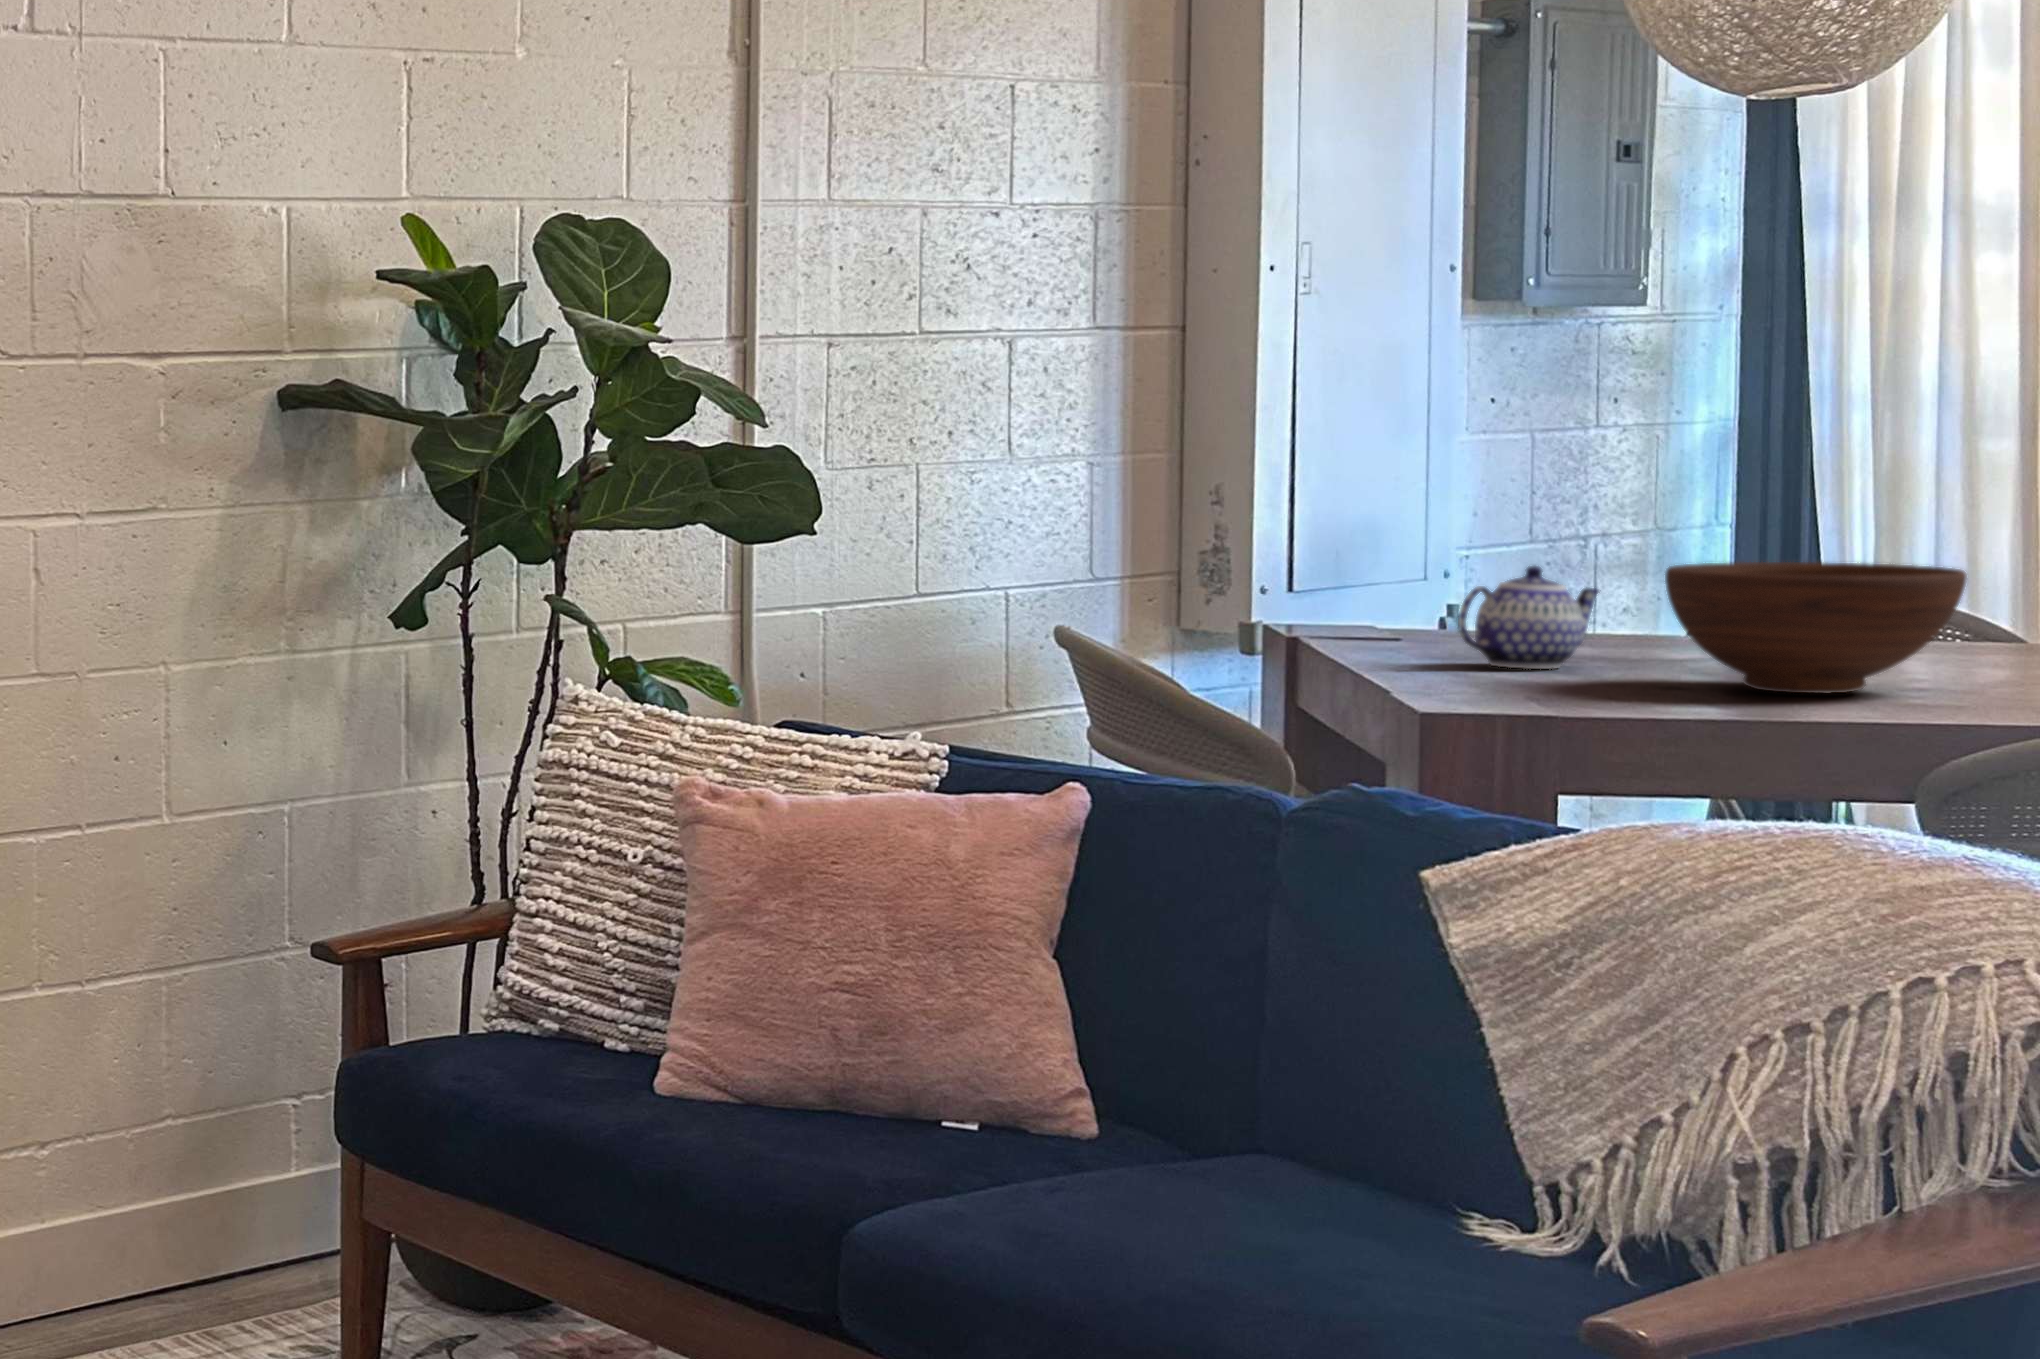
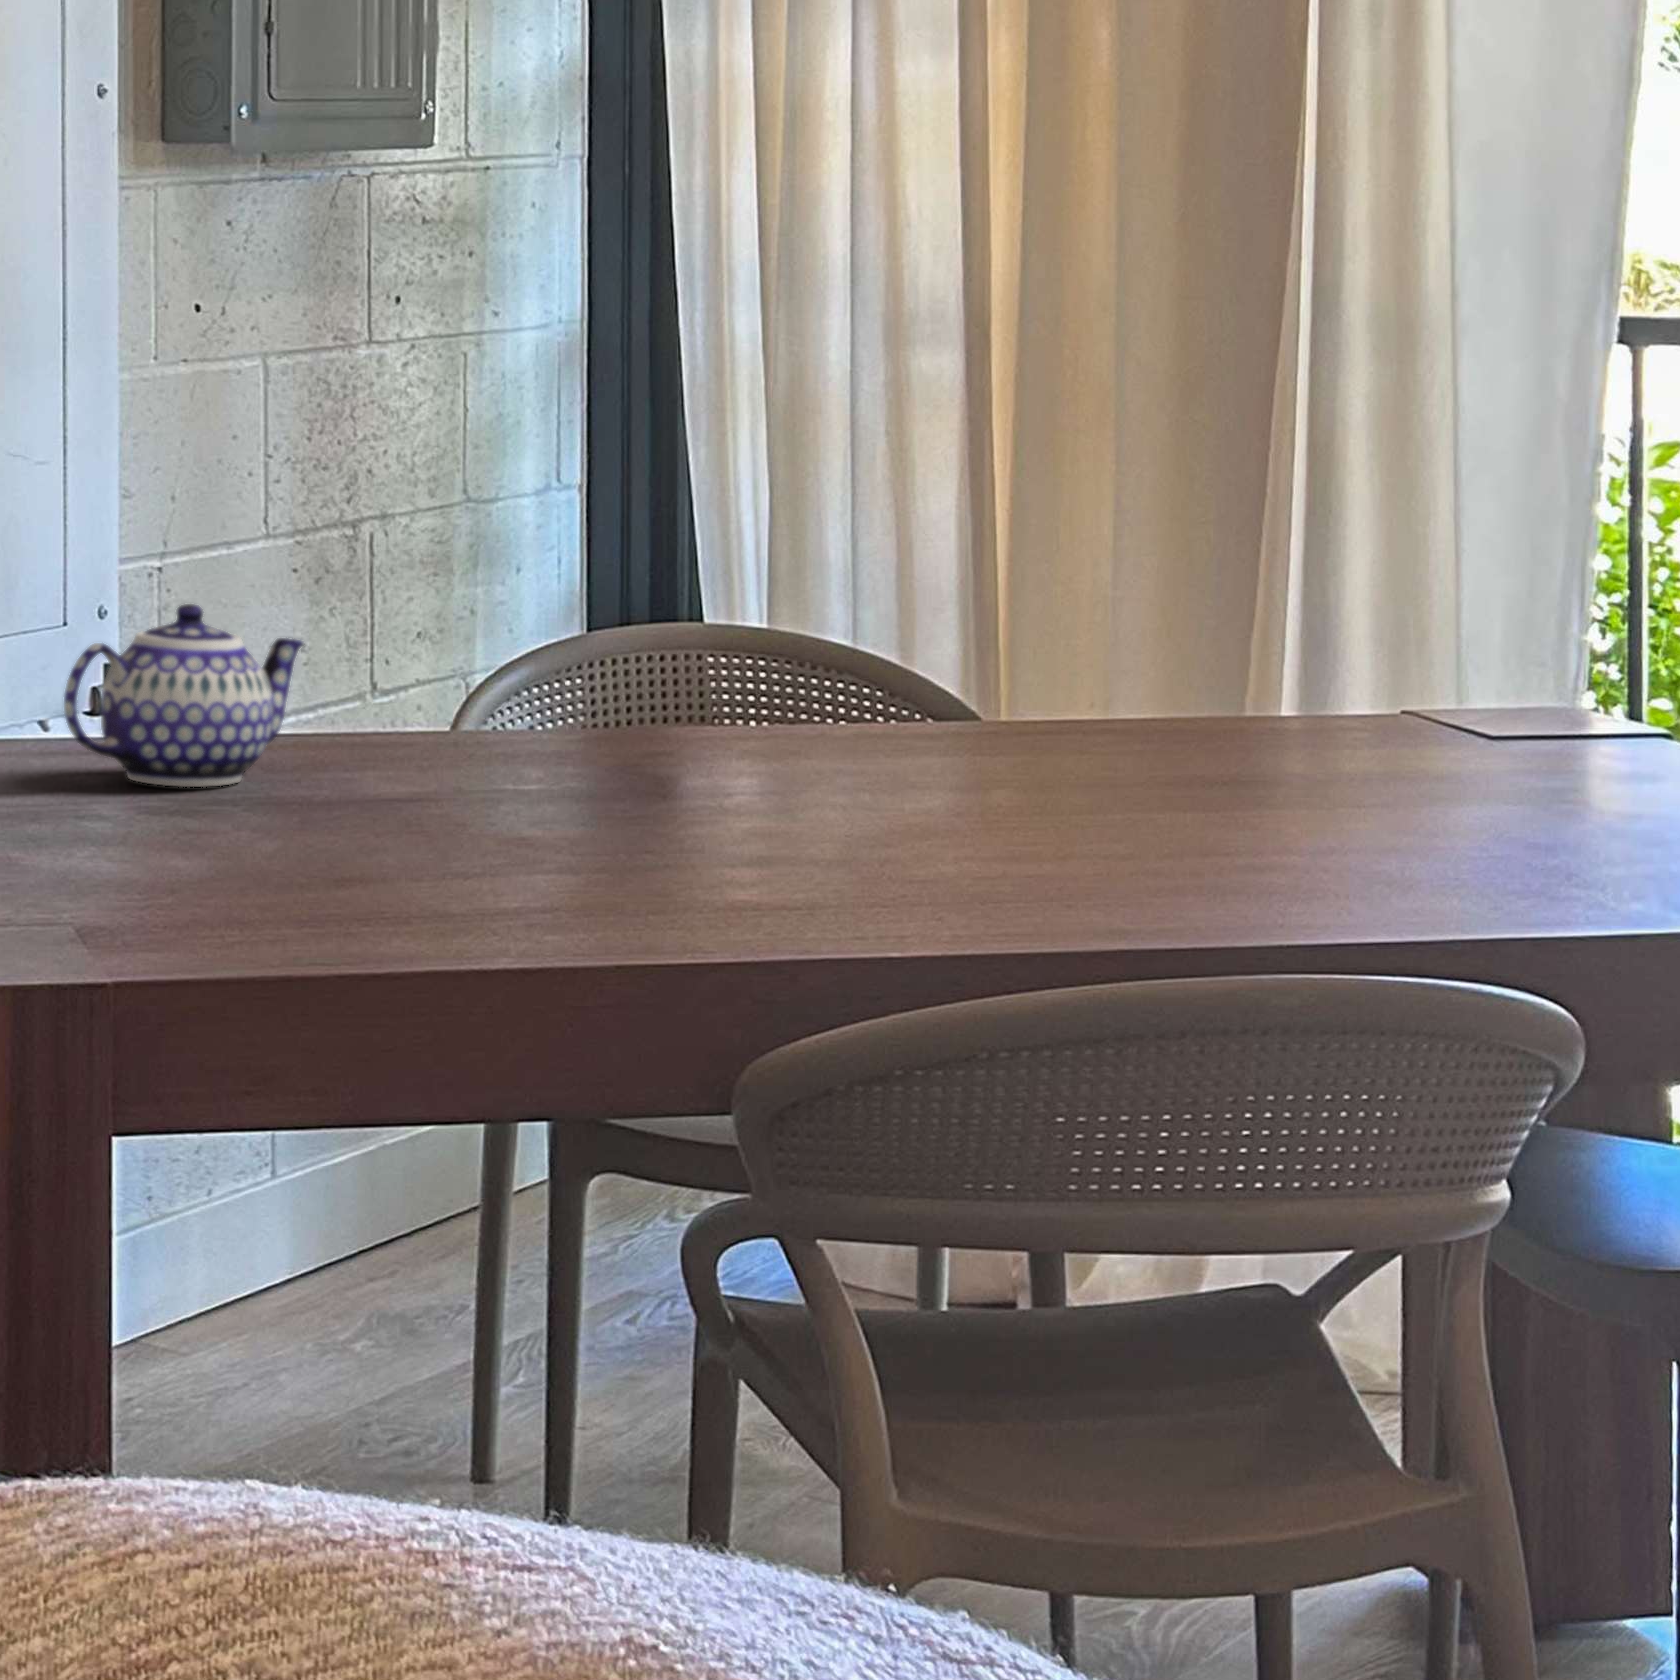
fruit bowl: present [1665,562,1967,693] -> none [363,609,837,857]

